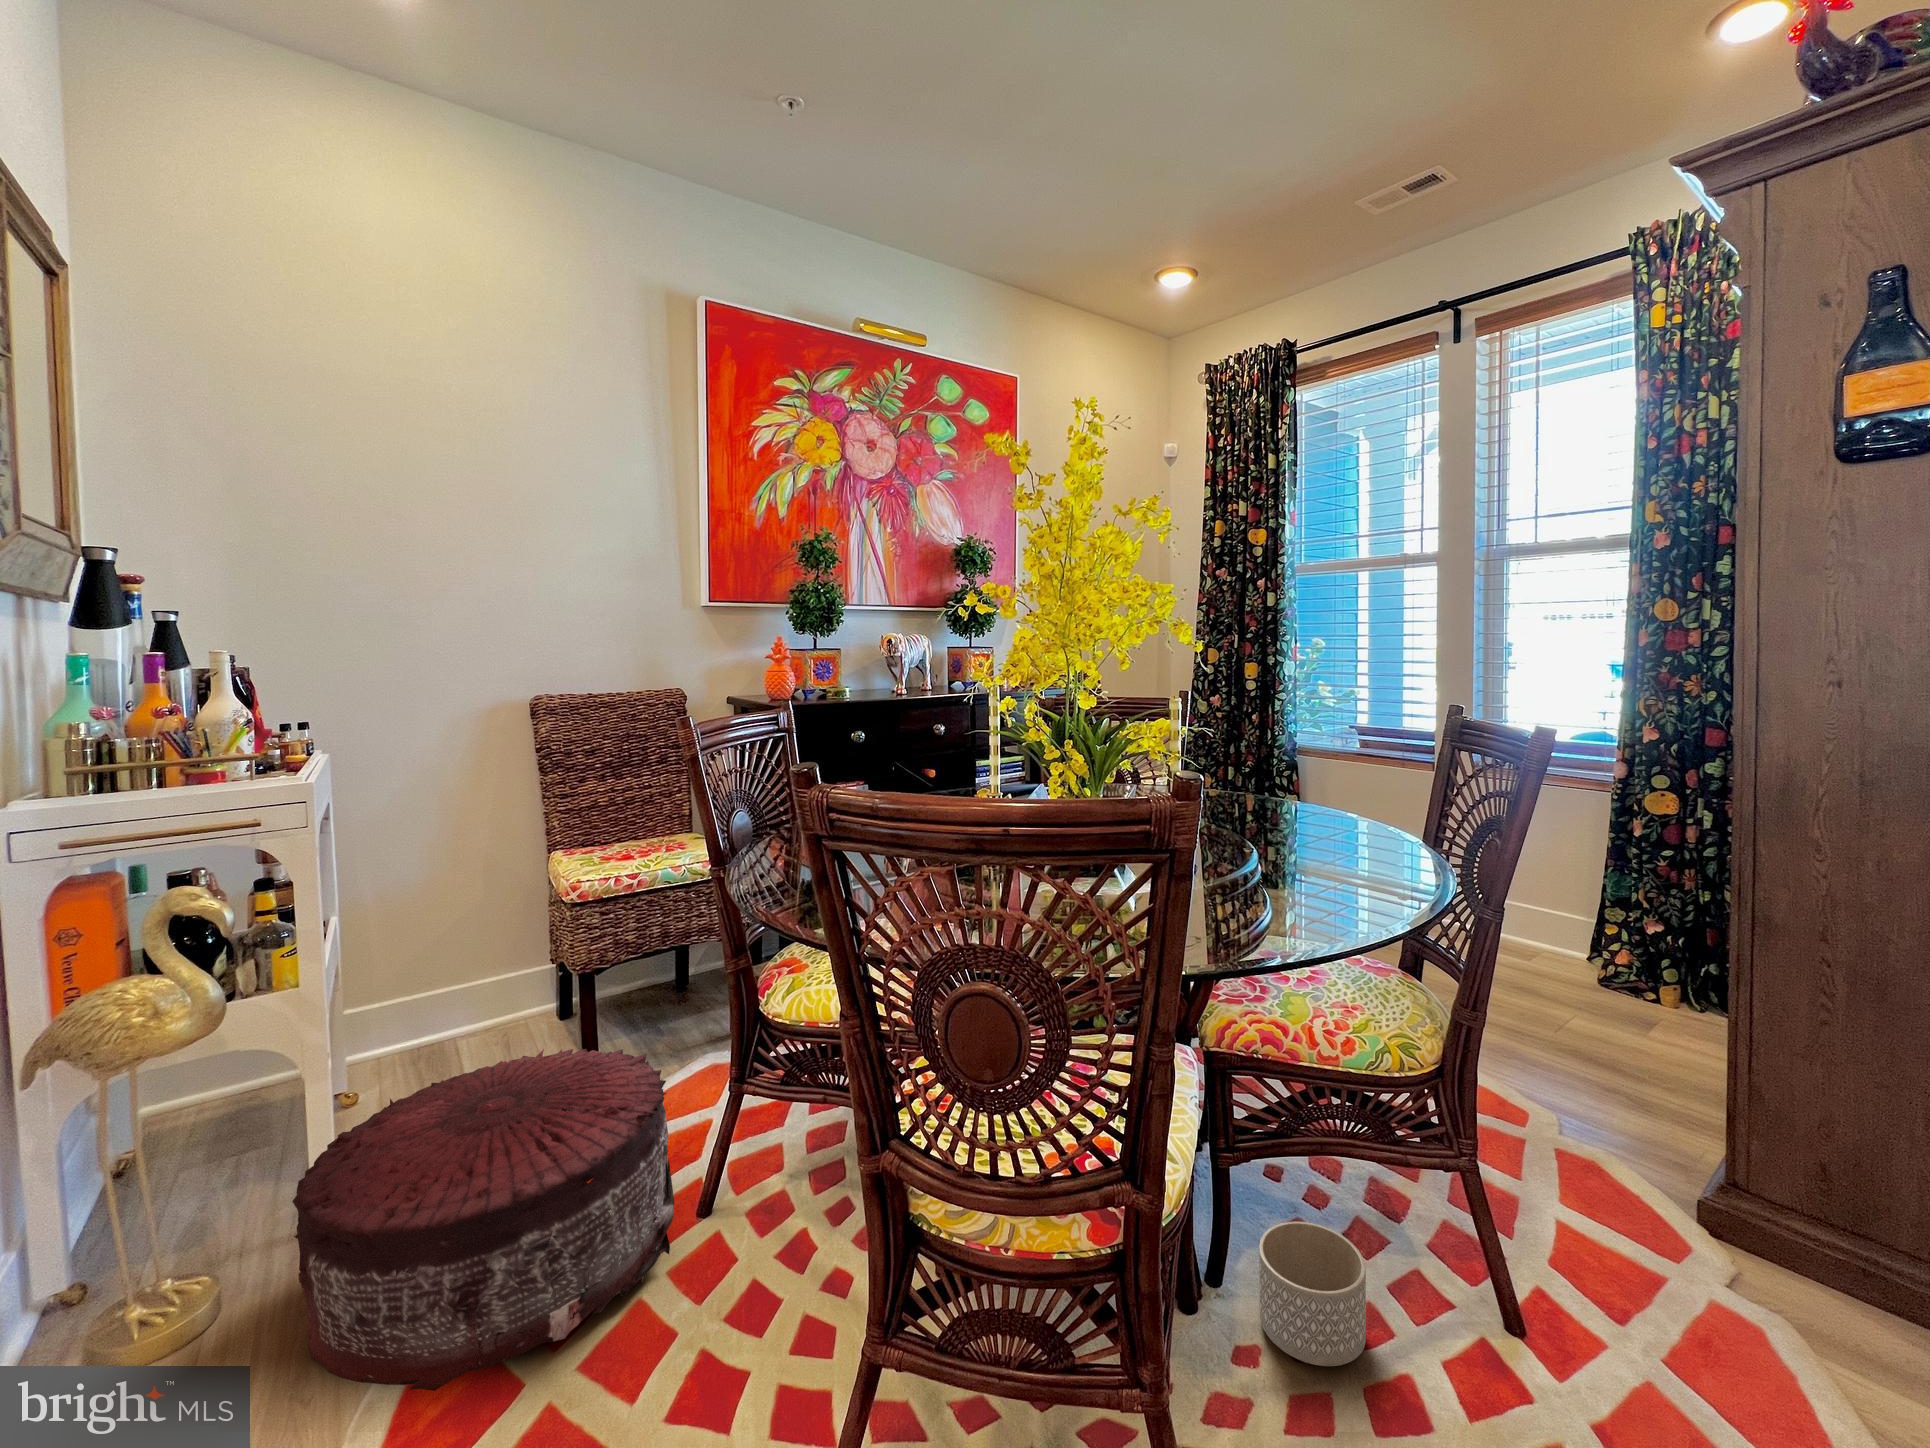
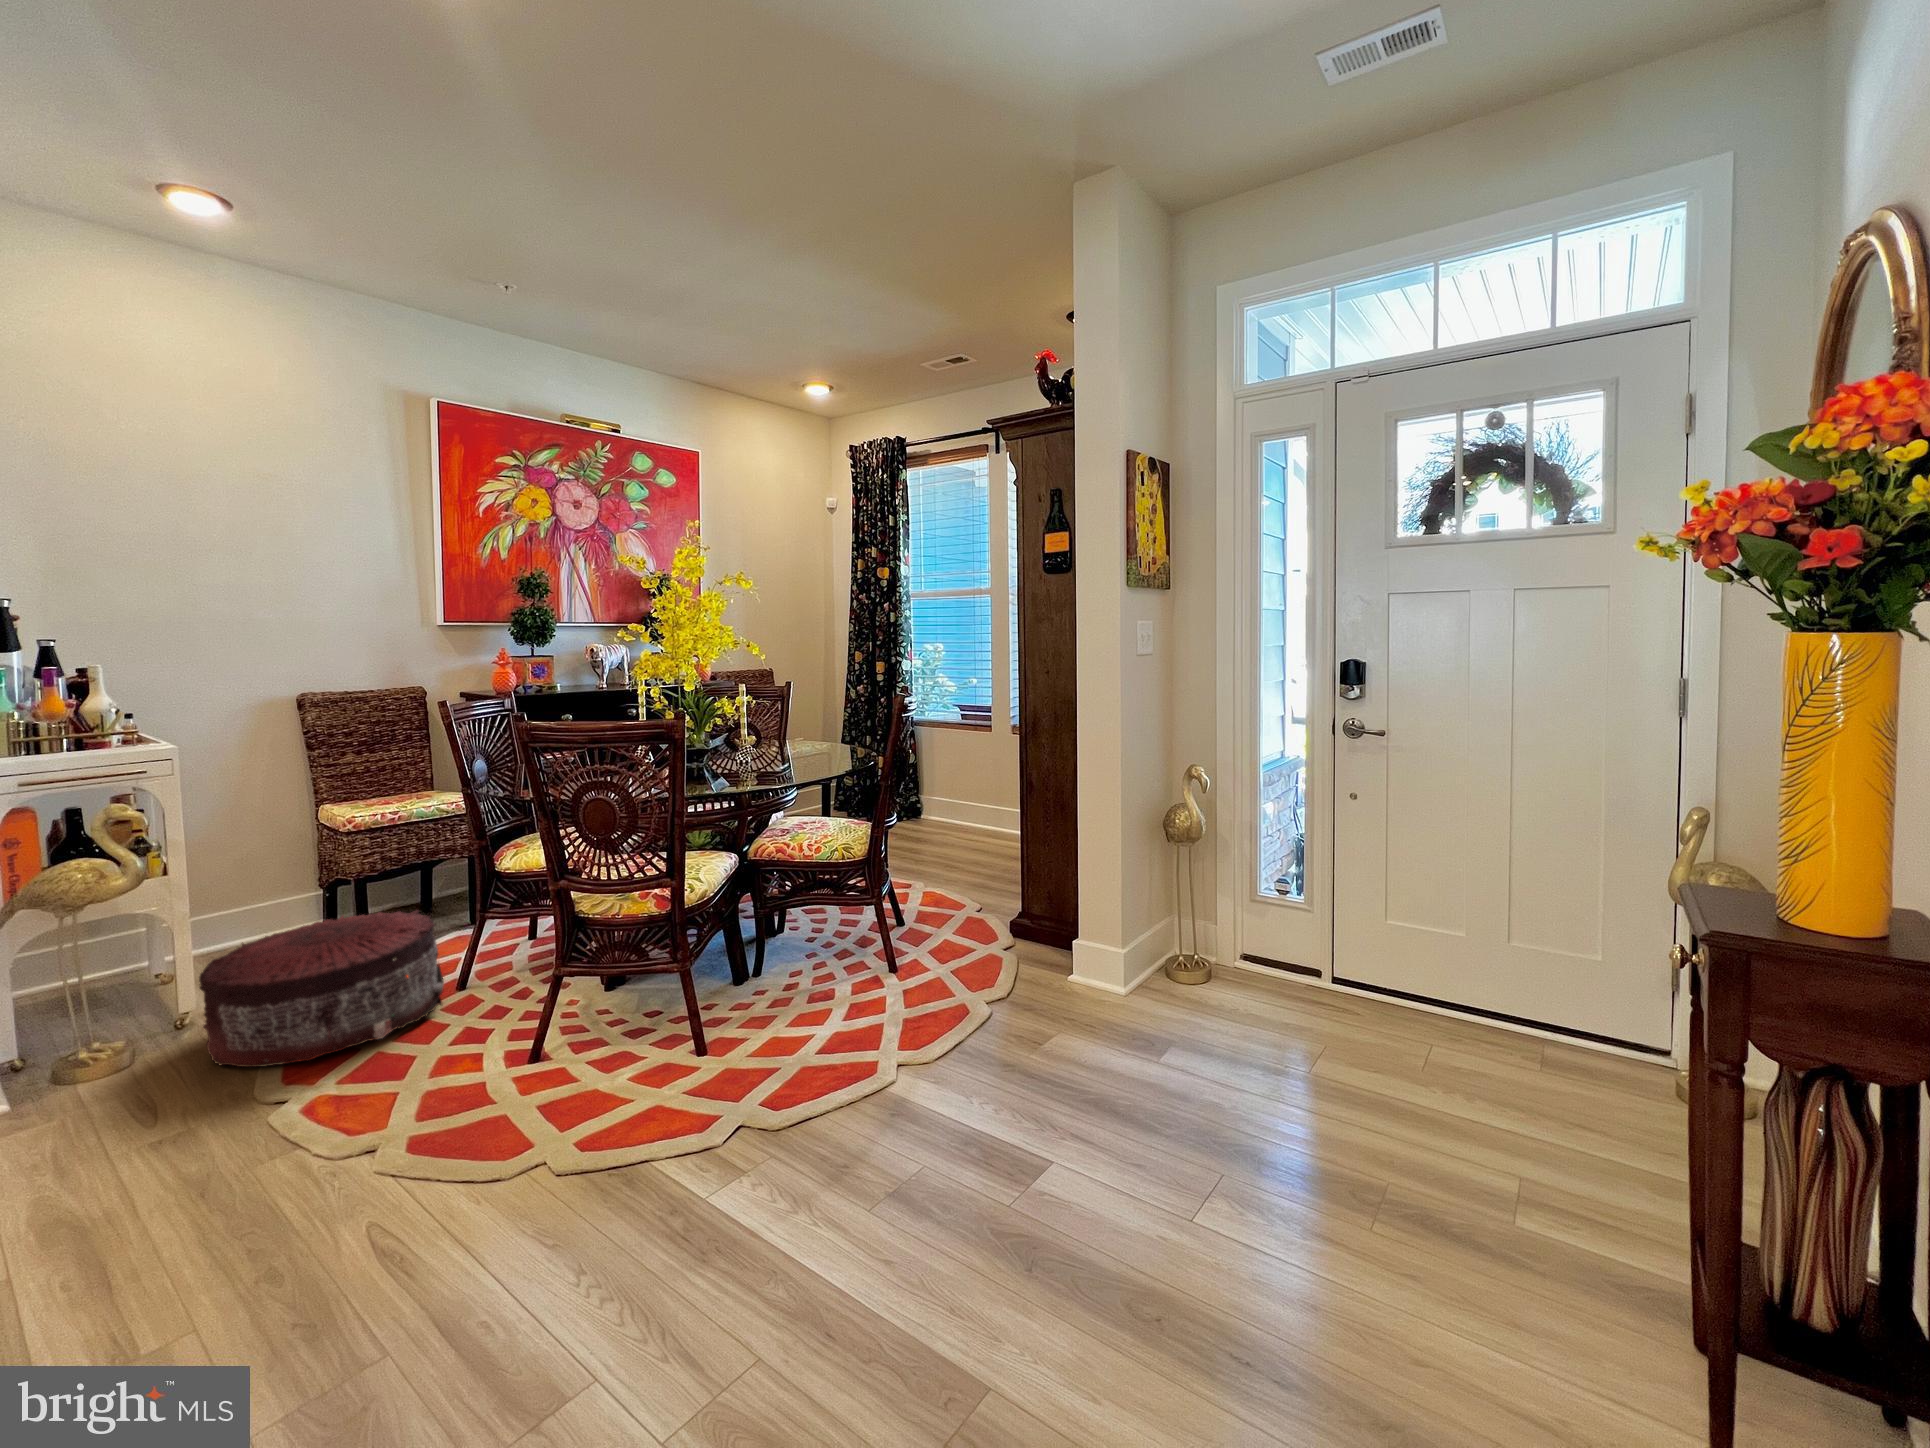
planter: present [1259,1221,1366,1366] -> none [771,944,821,997]

